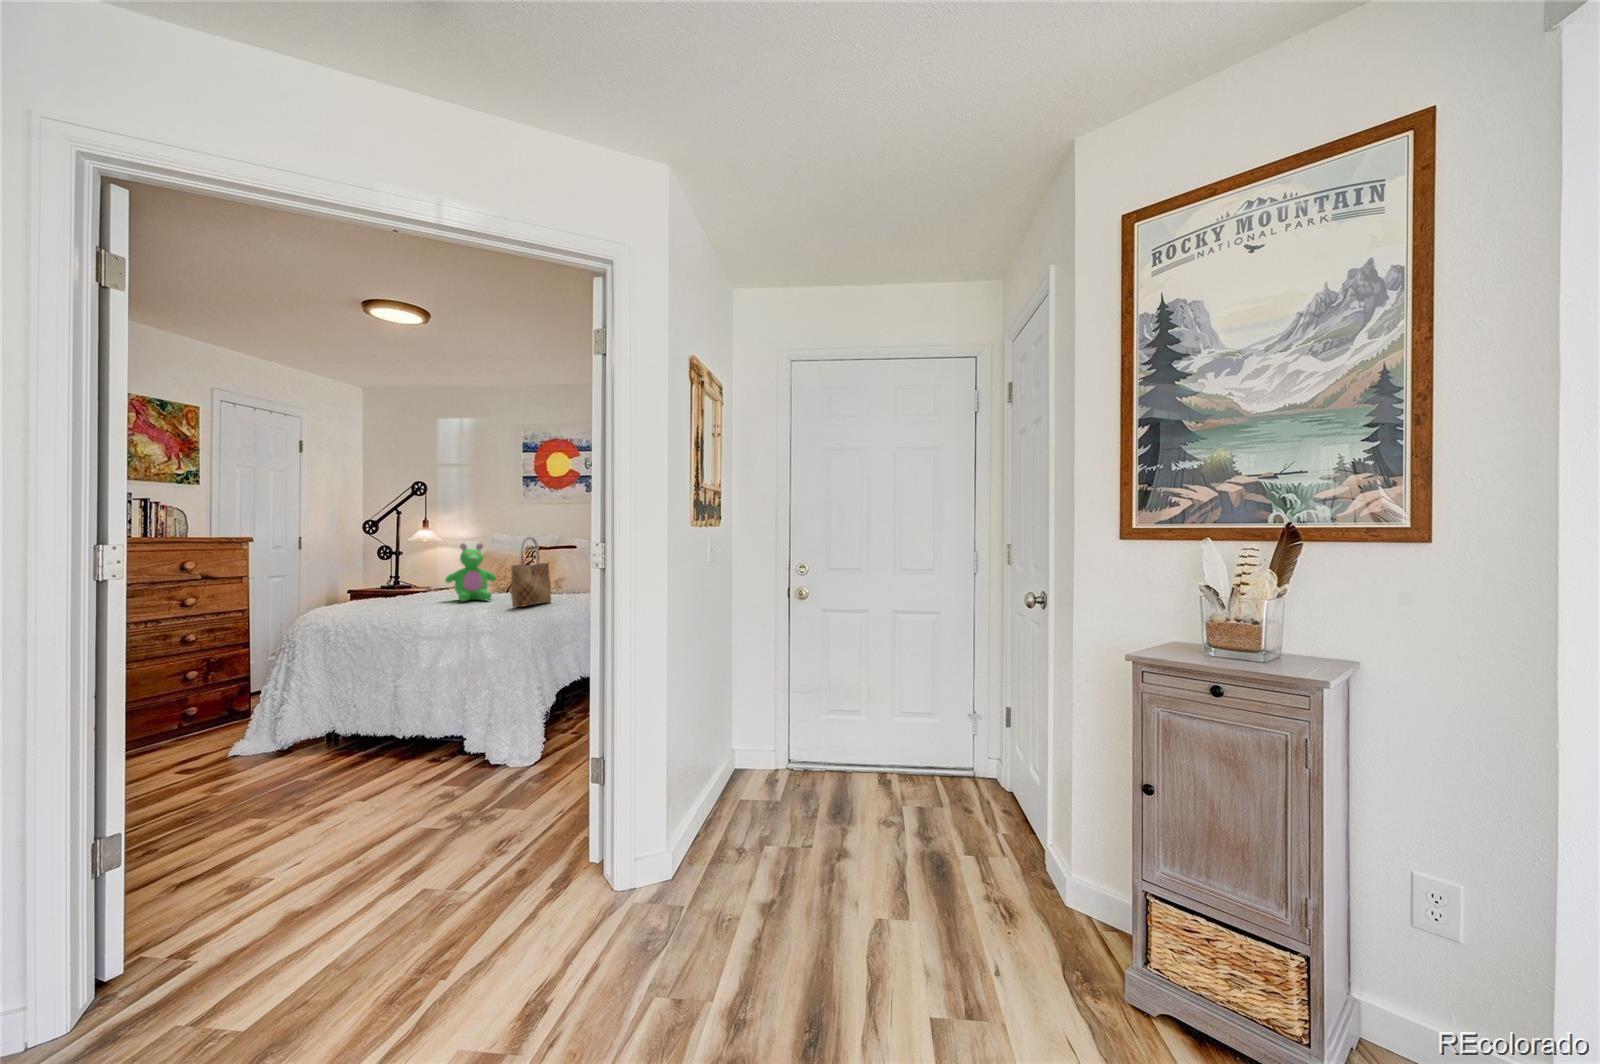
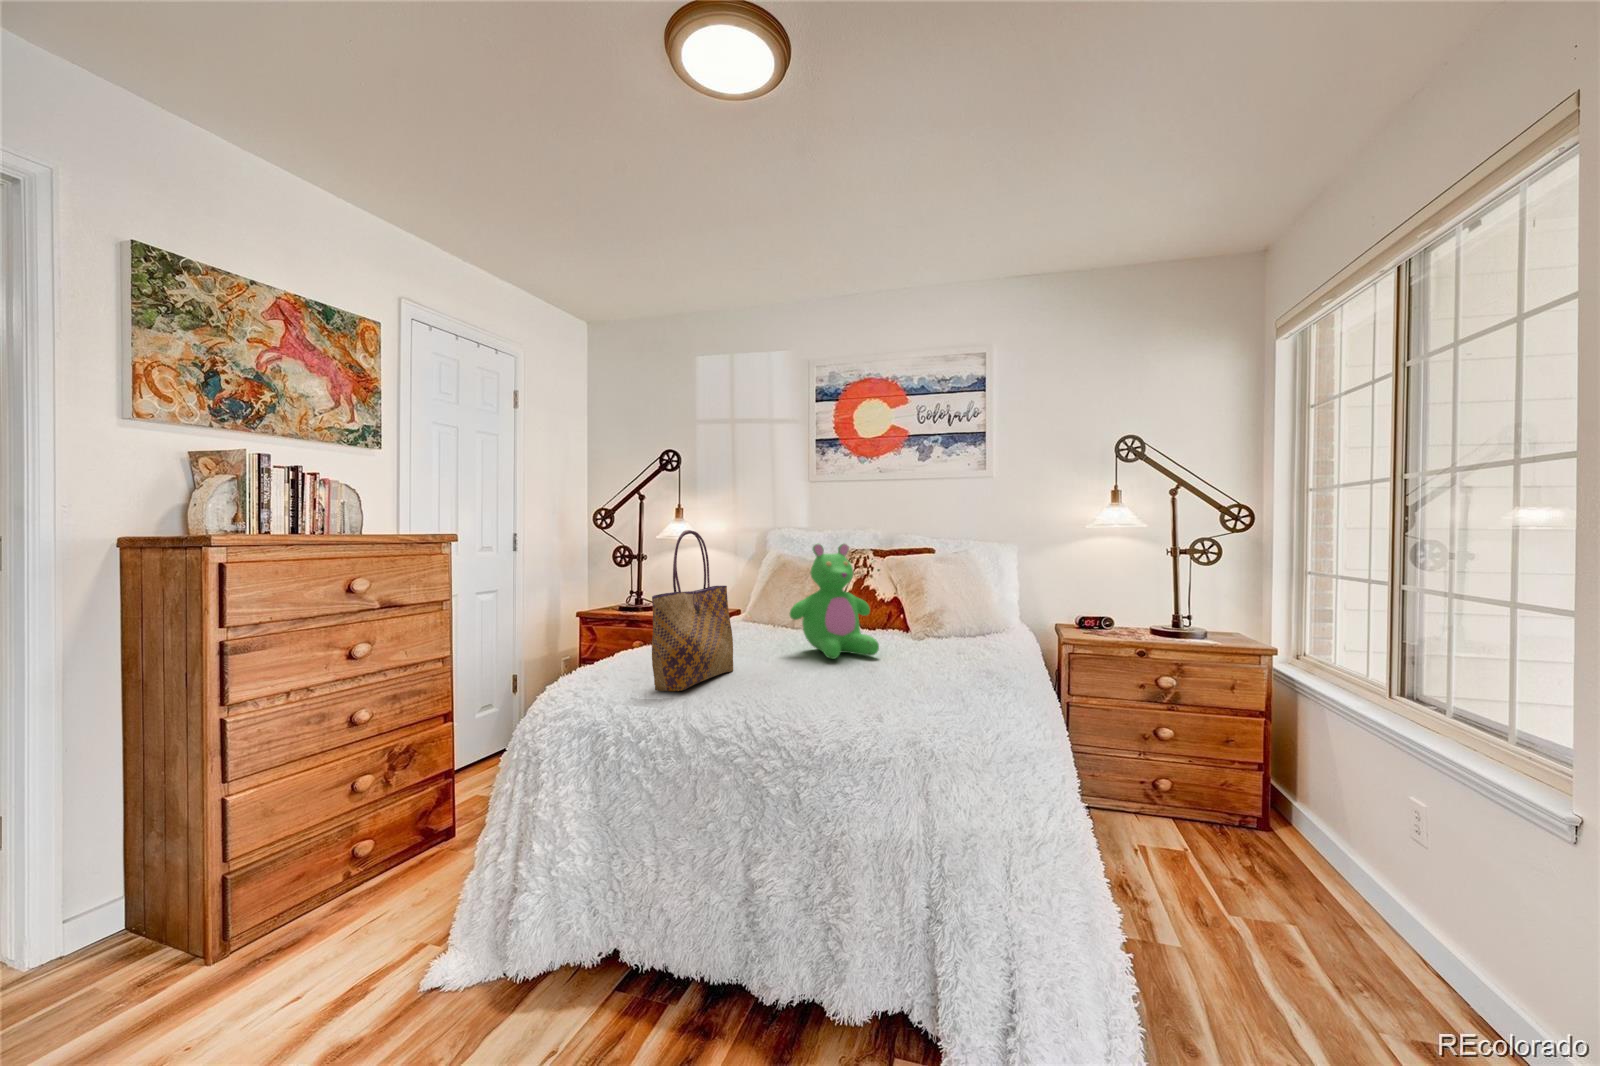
tote bag: present [511,537,551,607] -> present [652,530,733,691]

